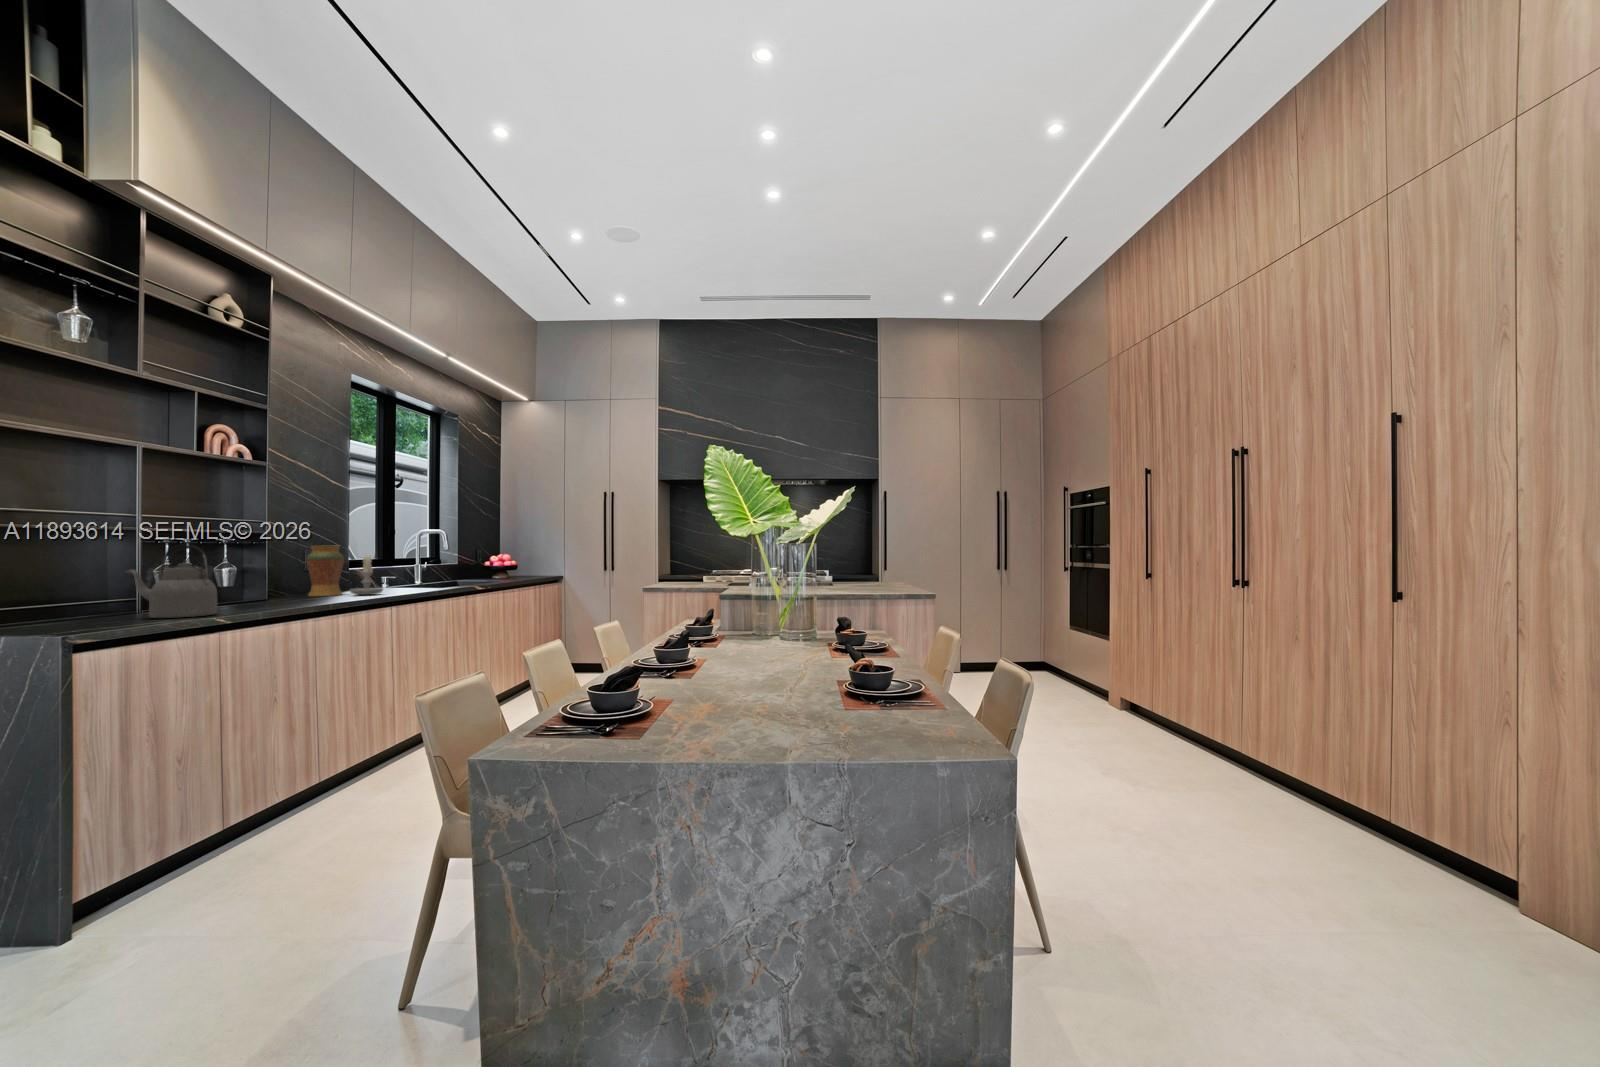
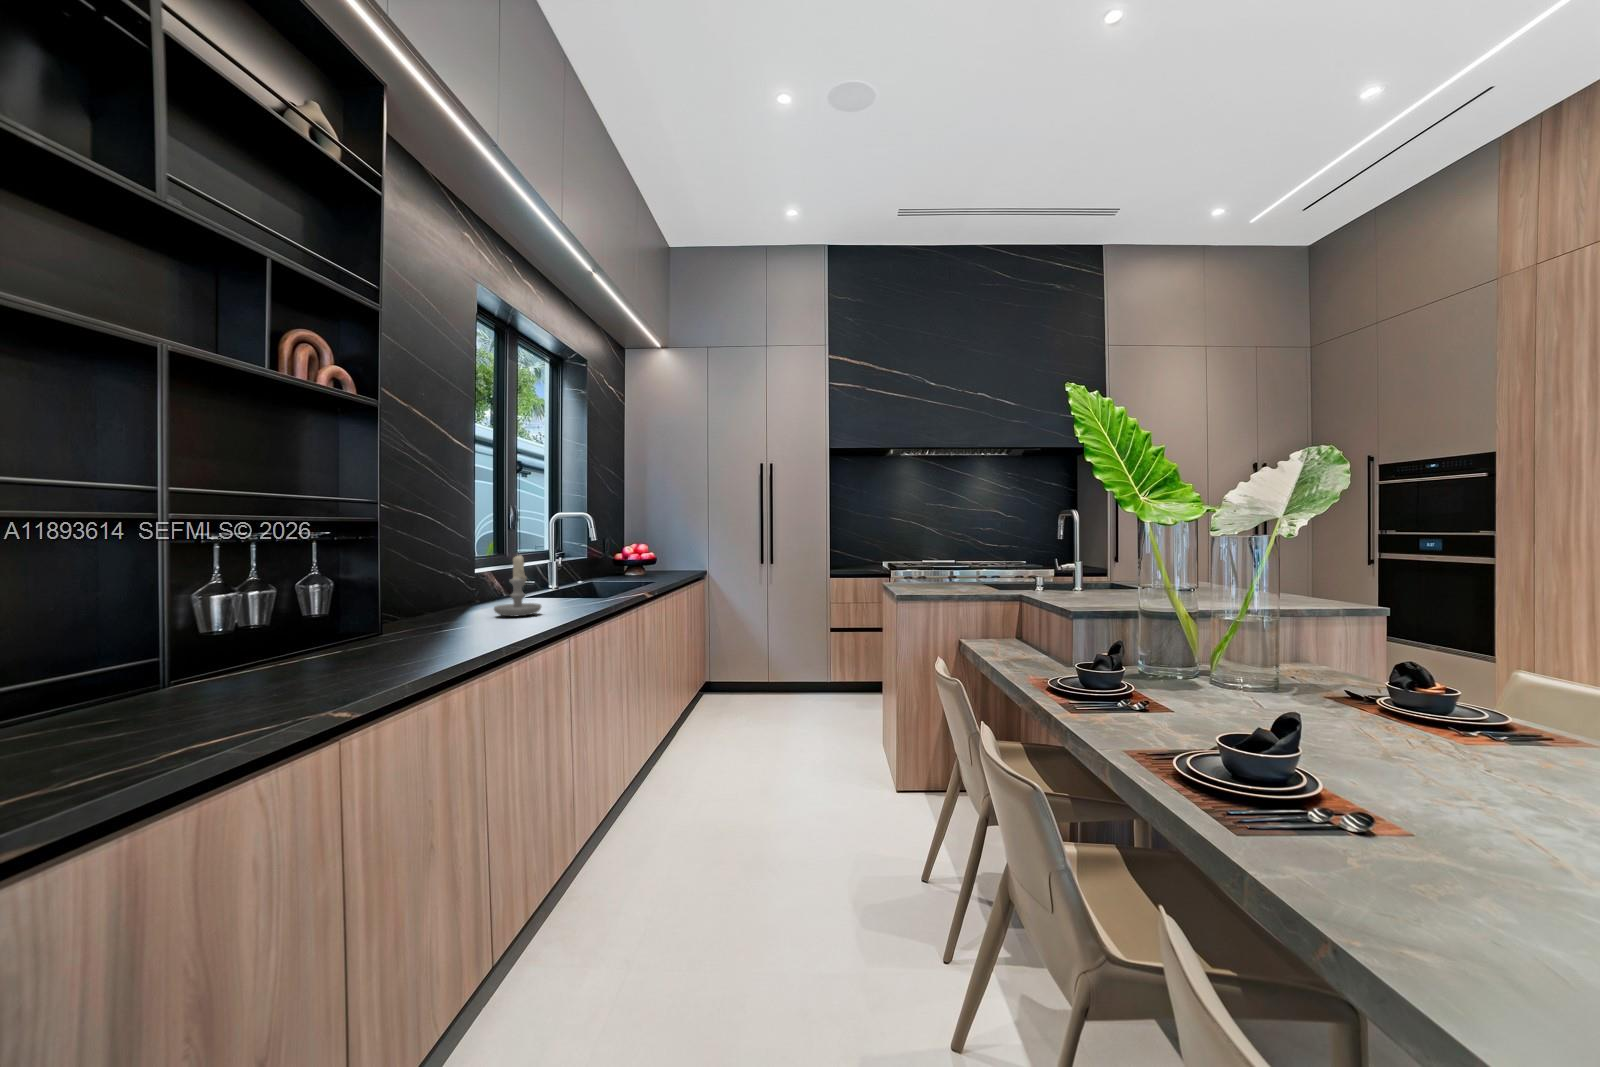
kettle: present [127,544,218,618] -> none [126,550,317,716]
decorative vase: present [306,546,344,596] -> none [426,538,480,617]

